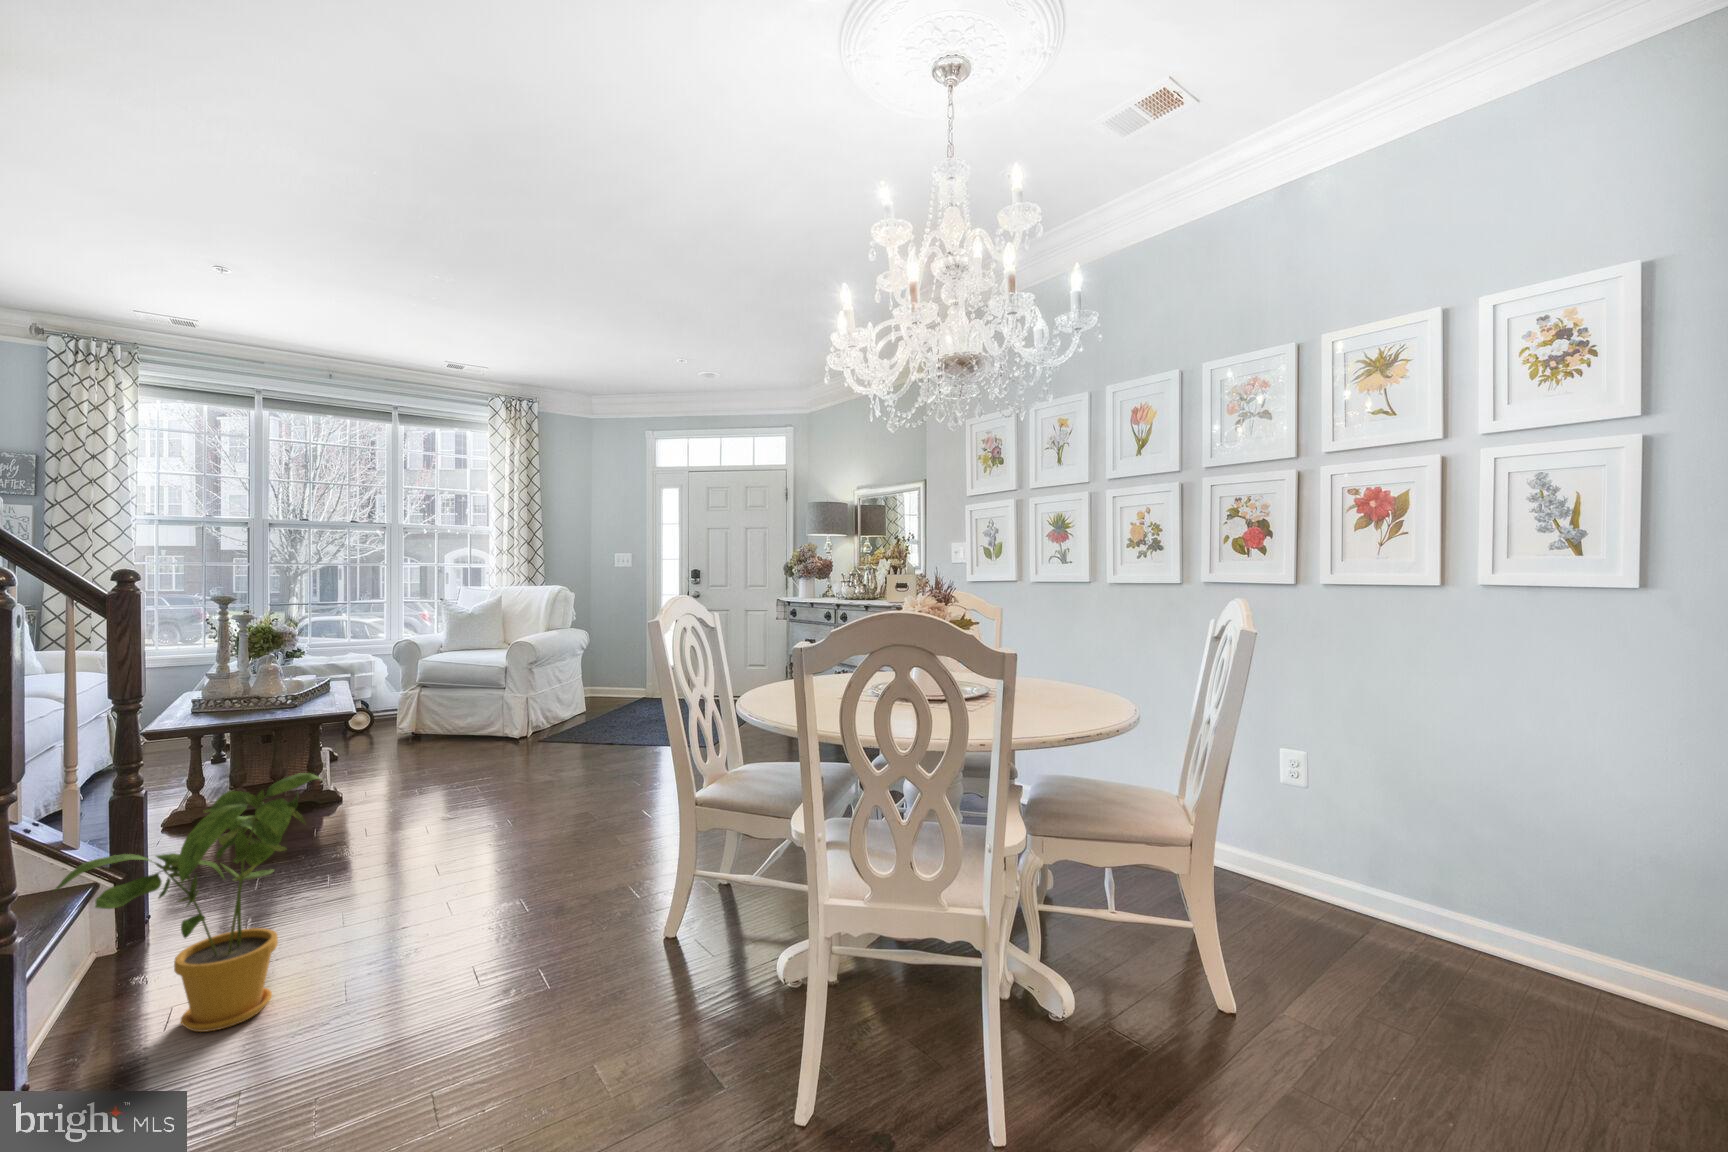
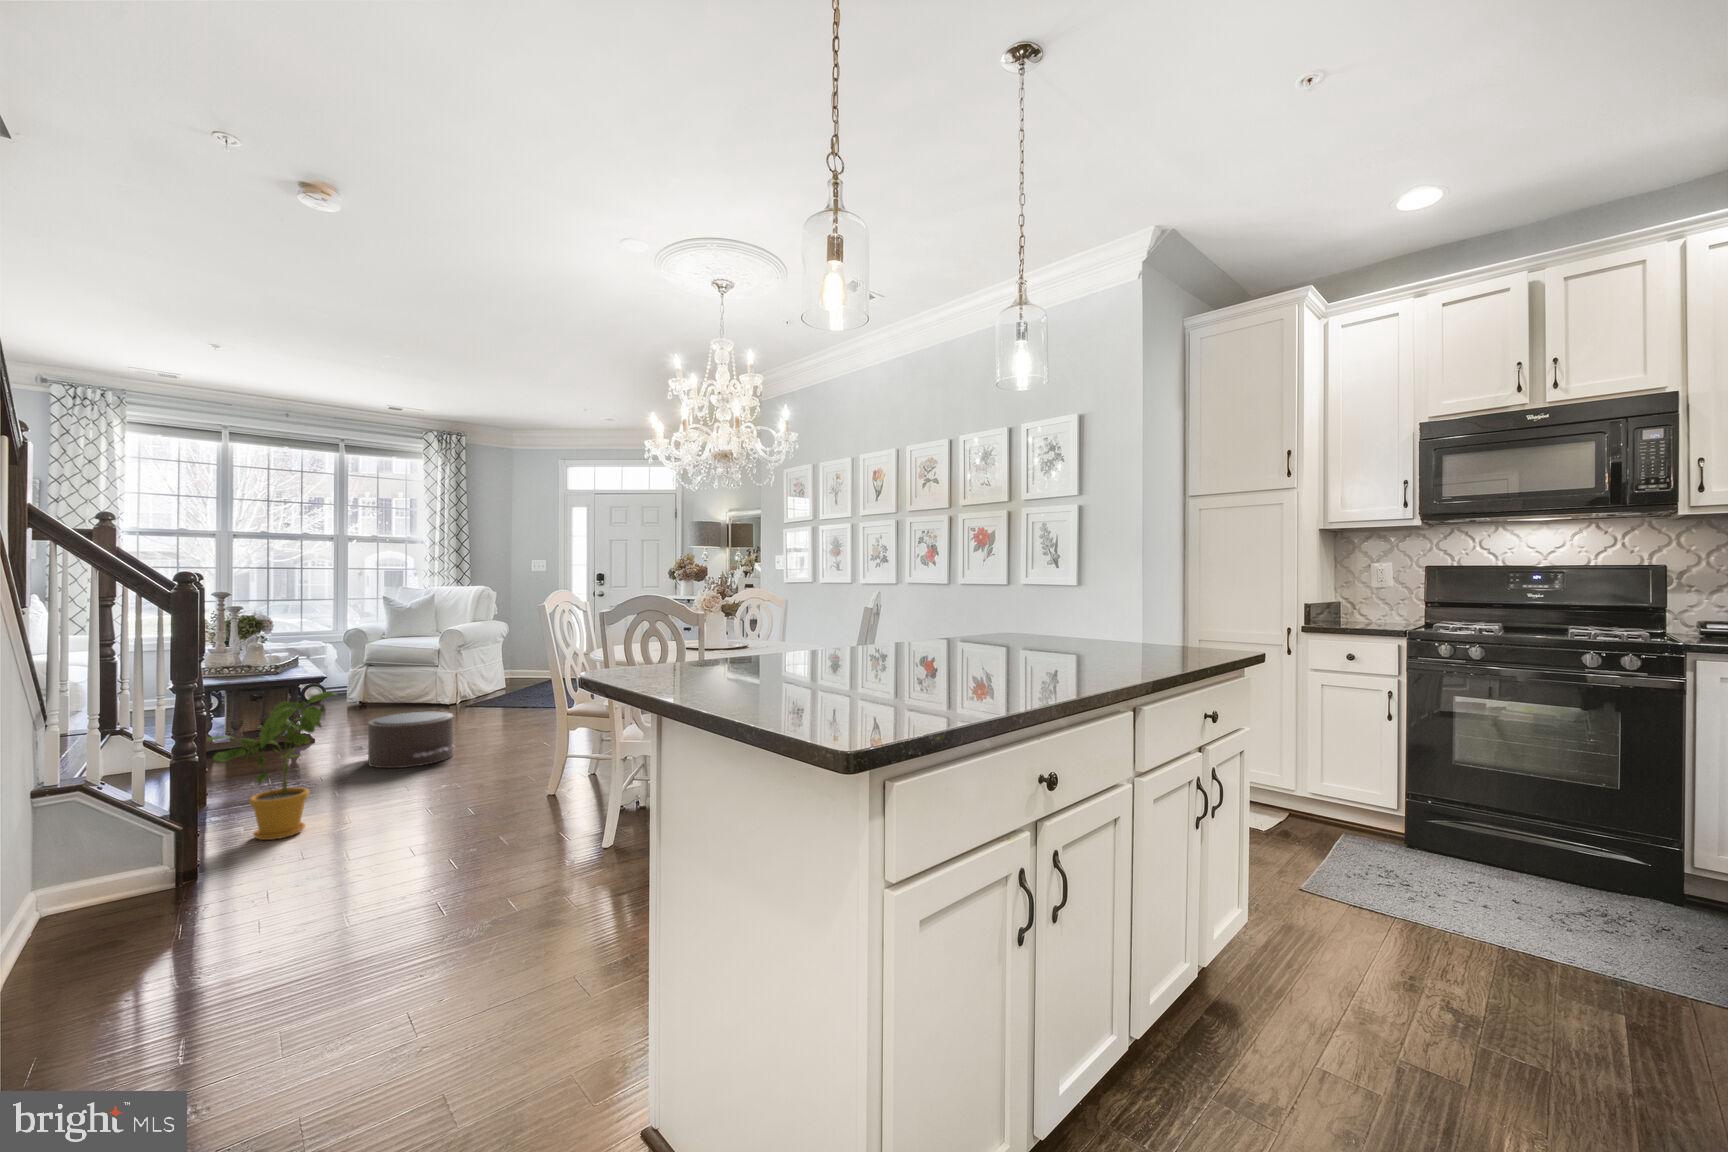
pouf: none [380,764,522,853] -> present [354,712,454,768]

